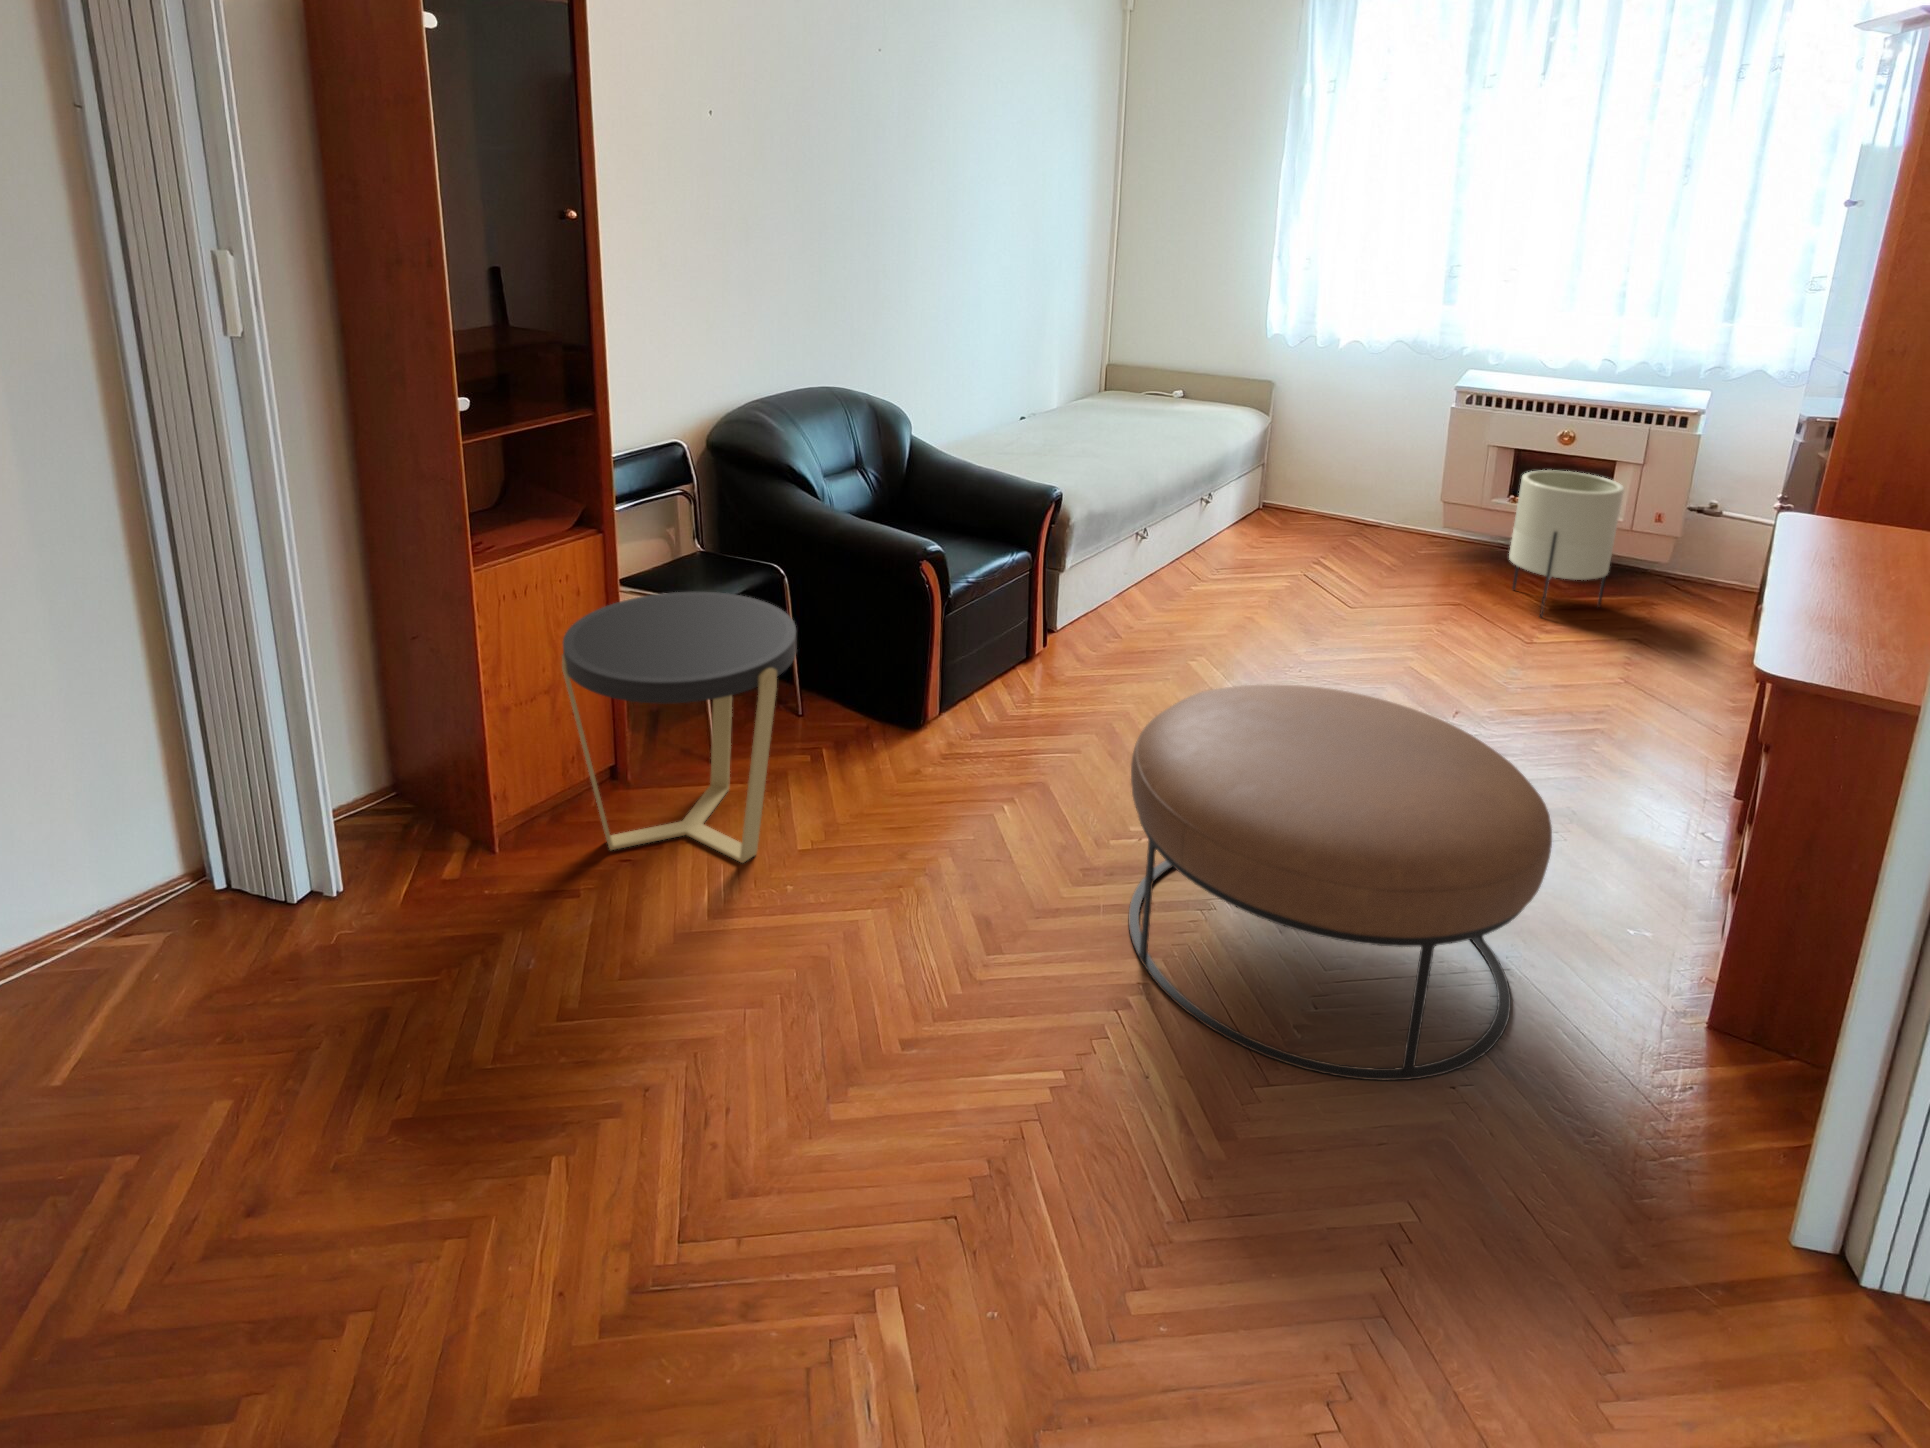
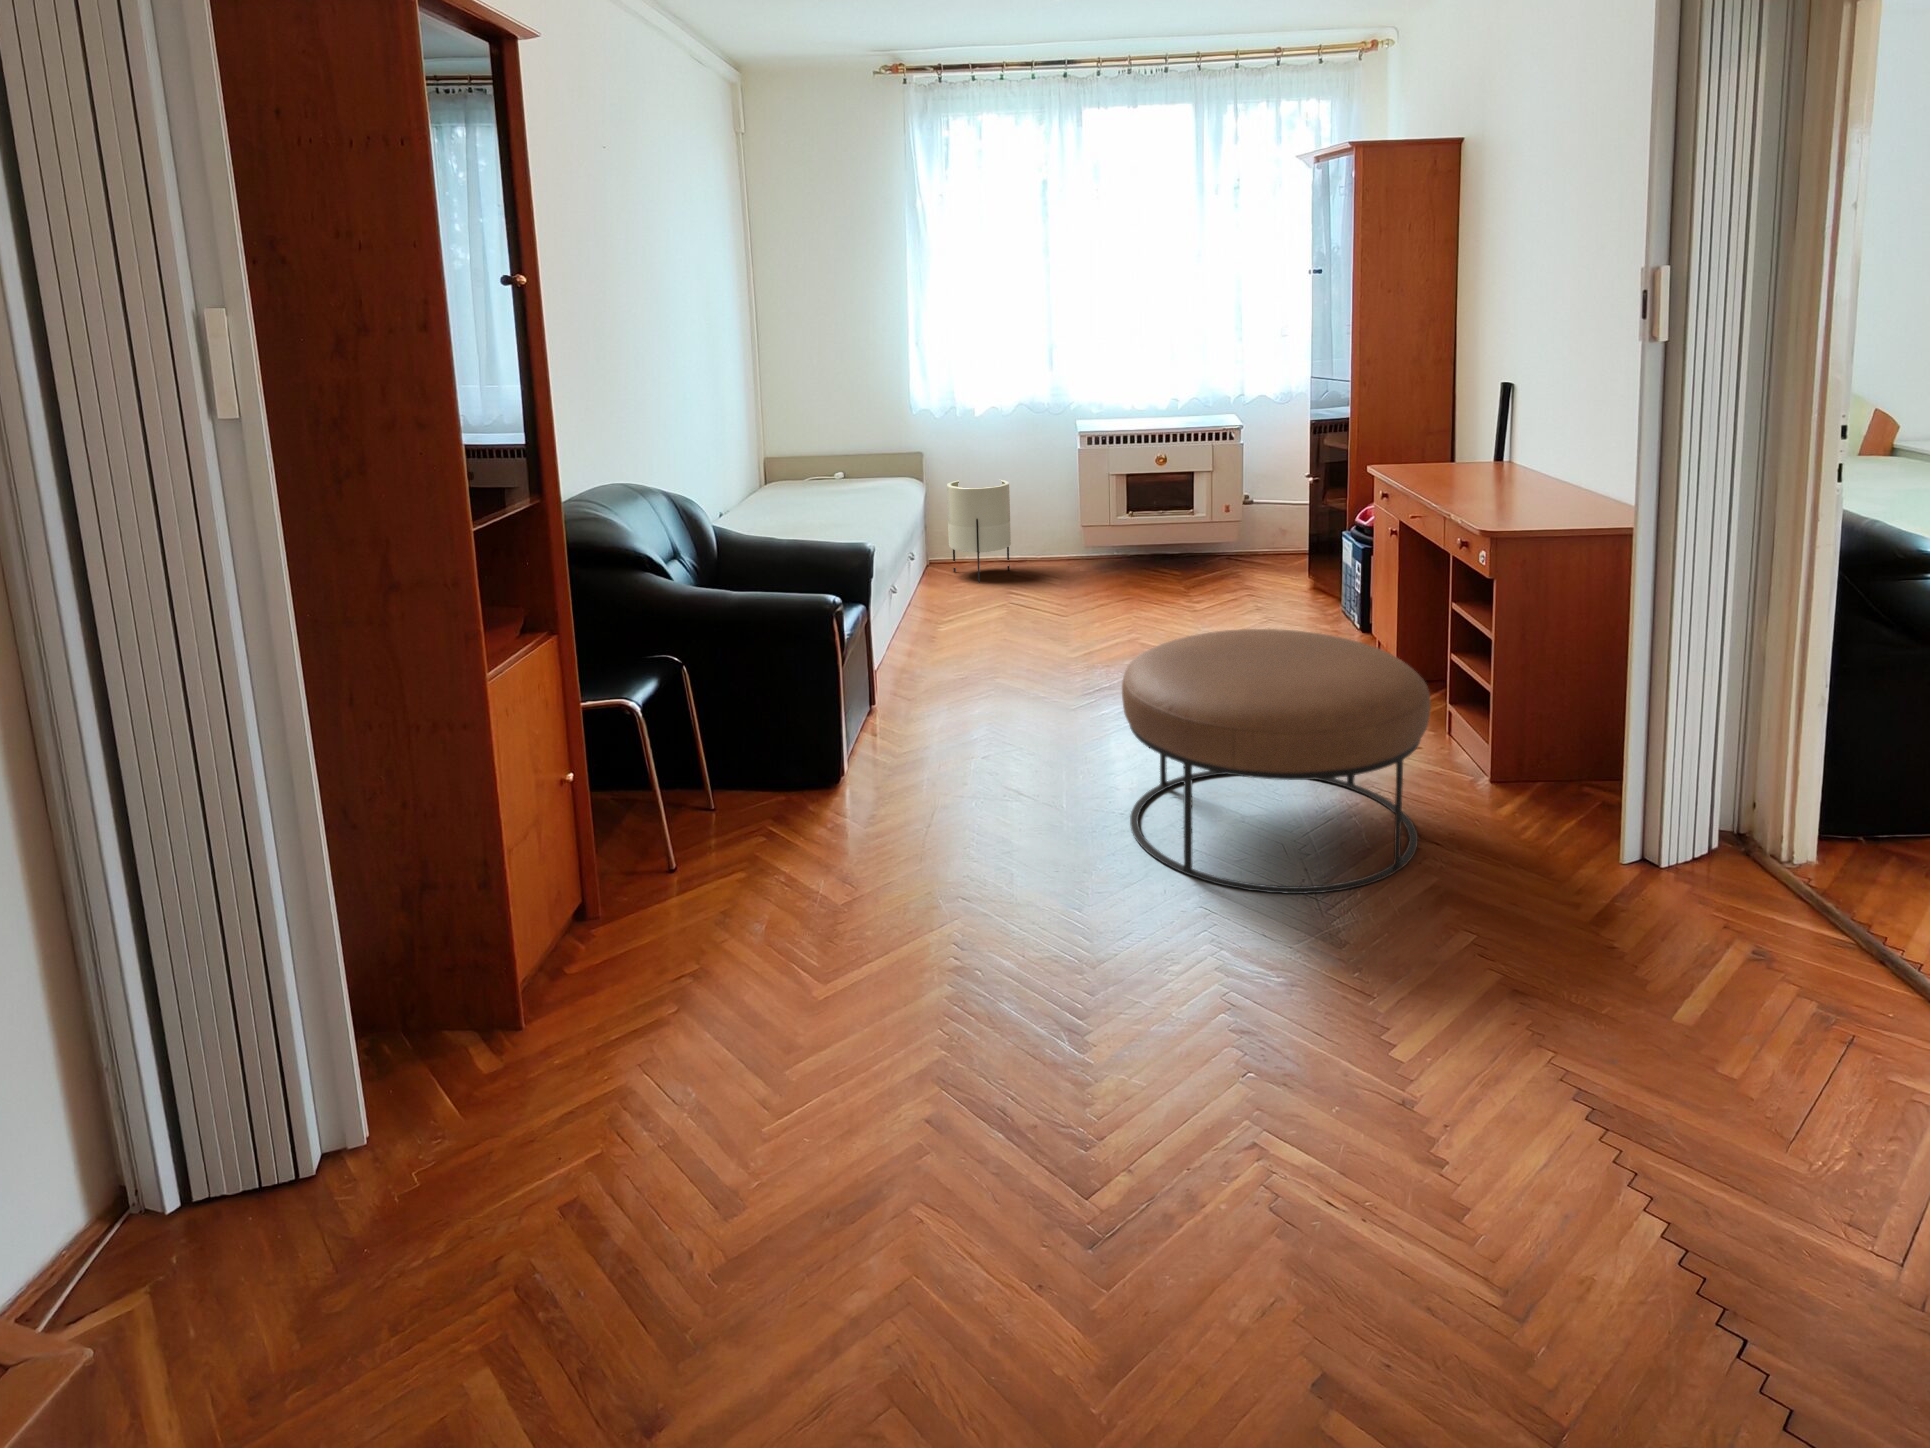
planter: present [1509,470,1624,617] -> present [947,480,1011,583]
side table: present [562,592,796,863] -> none [571,672,832,978]

